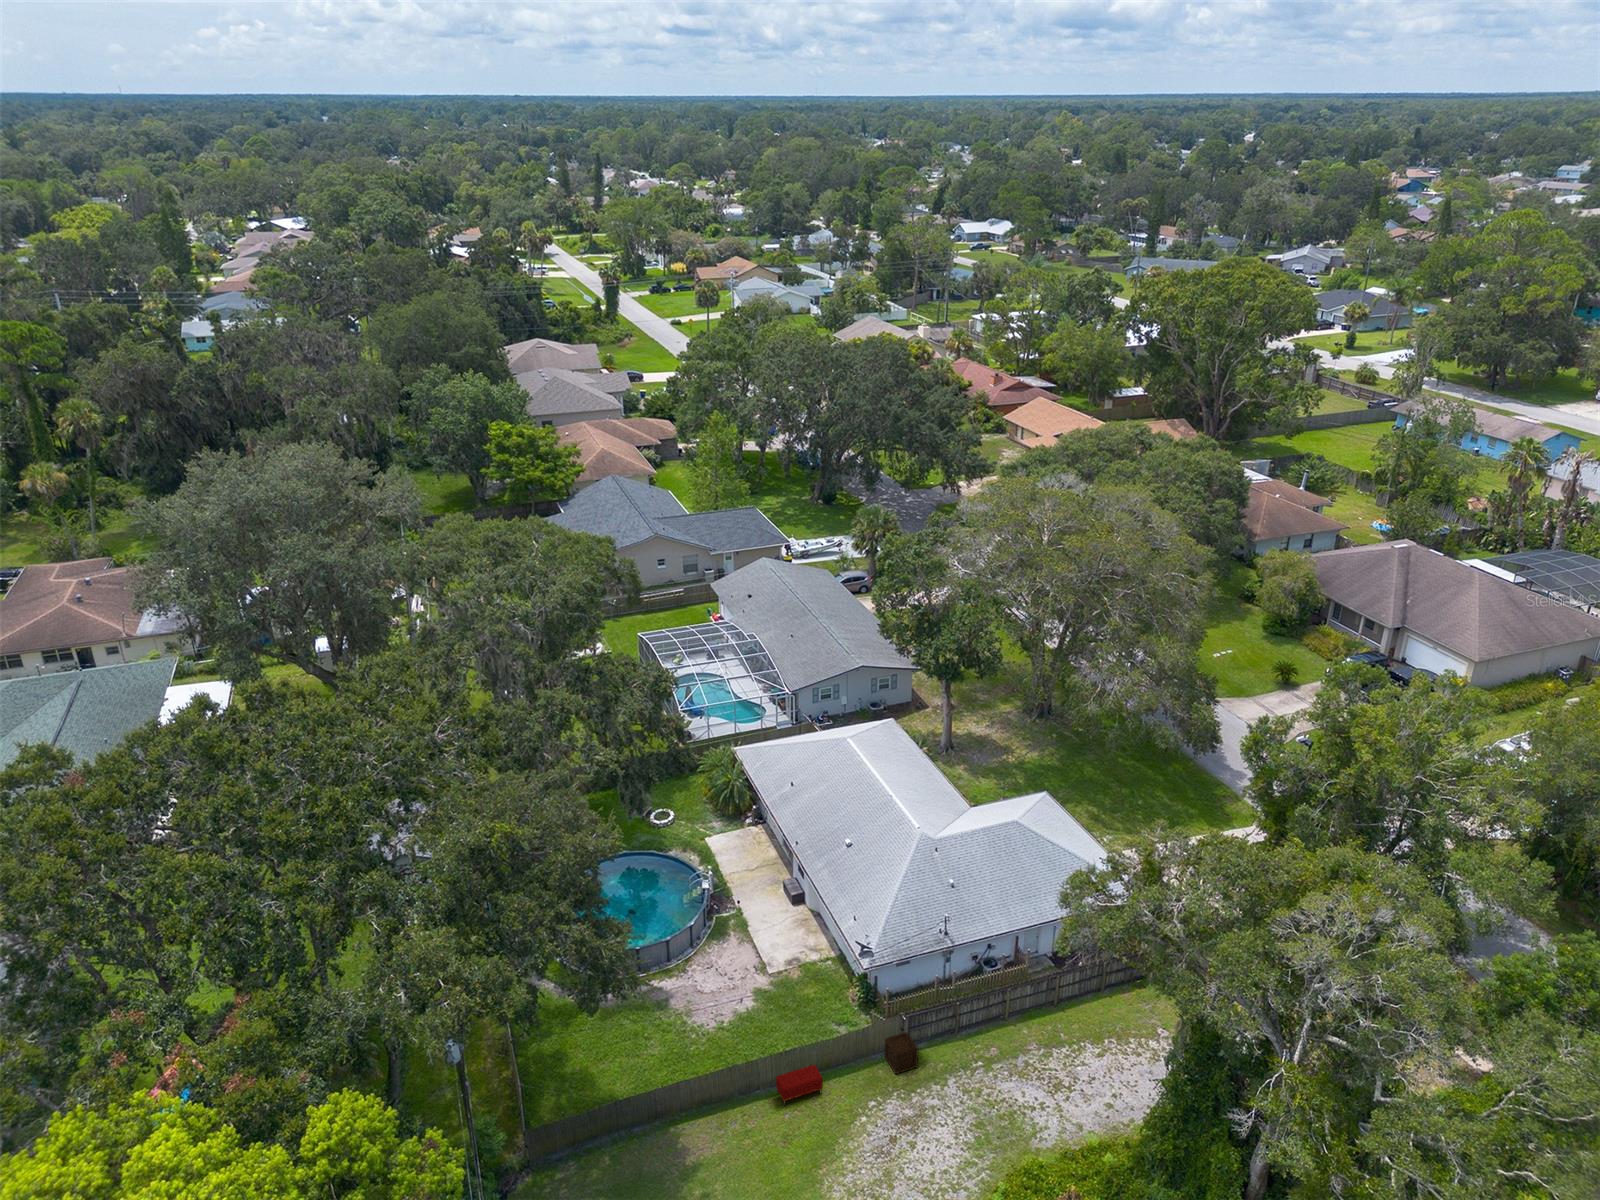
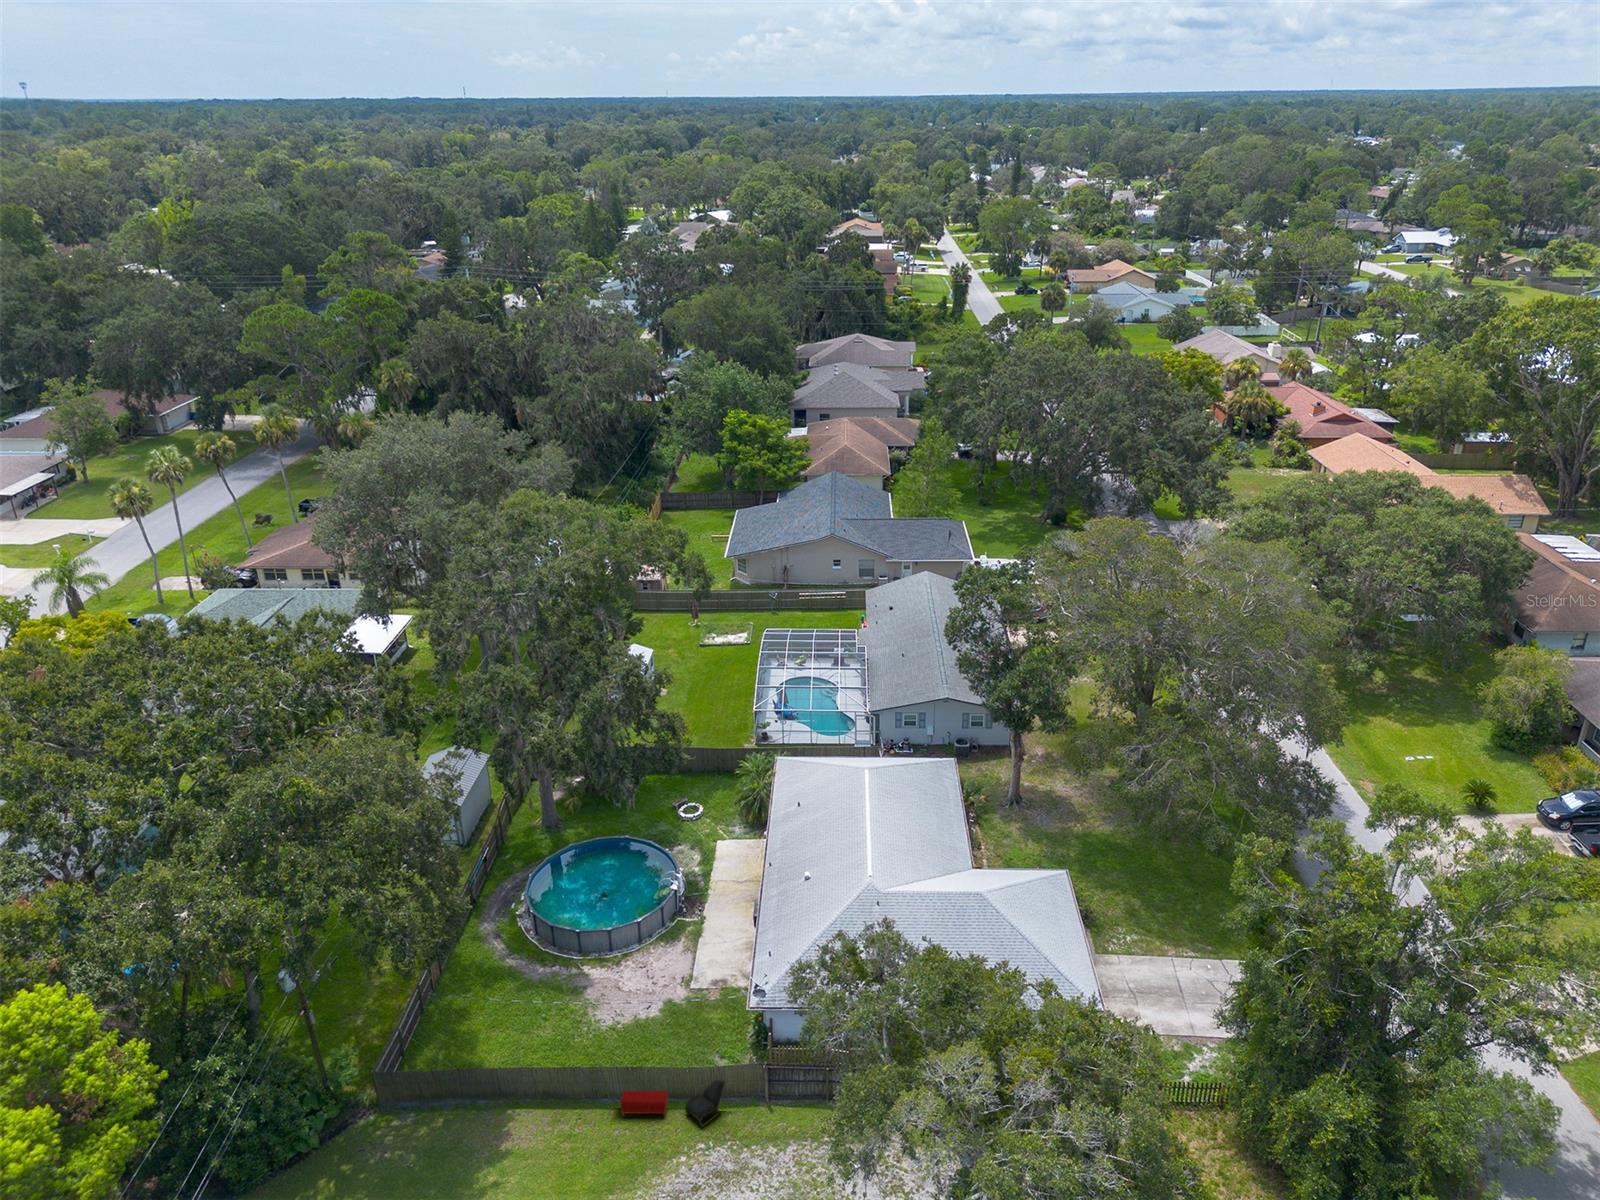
wooden crate: present [884,1032,918,1074] -> none [745,1084,774,1125]
lounge chair: none [838,1036,869,1090] -> present [685,1078,725,1127]

